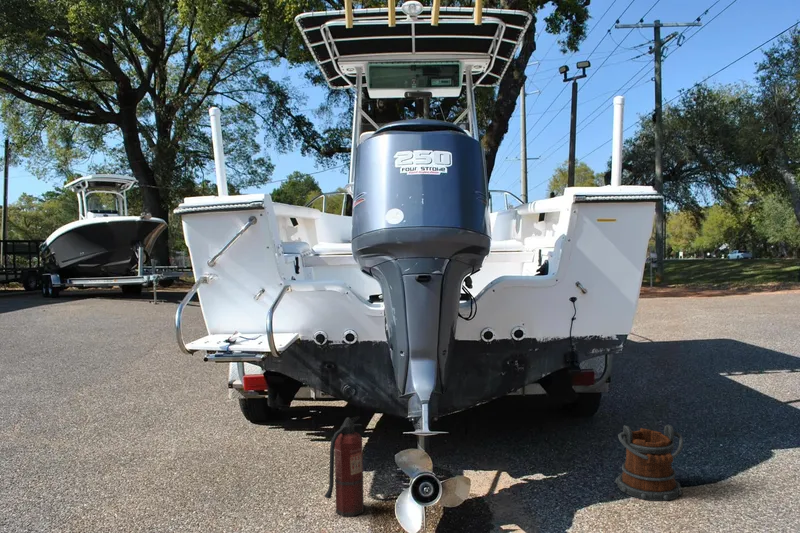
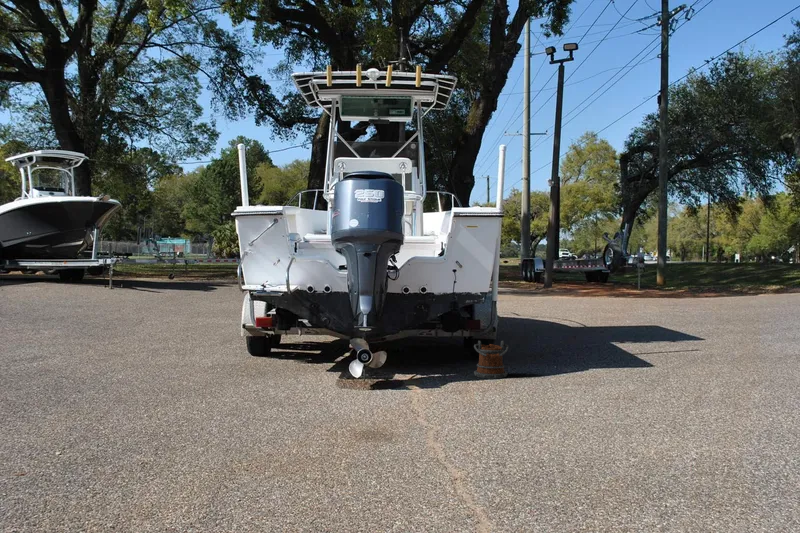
fire extinguisher: present [325,416,364,516] -> none [312,331,334,383]

